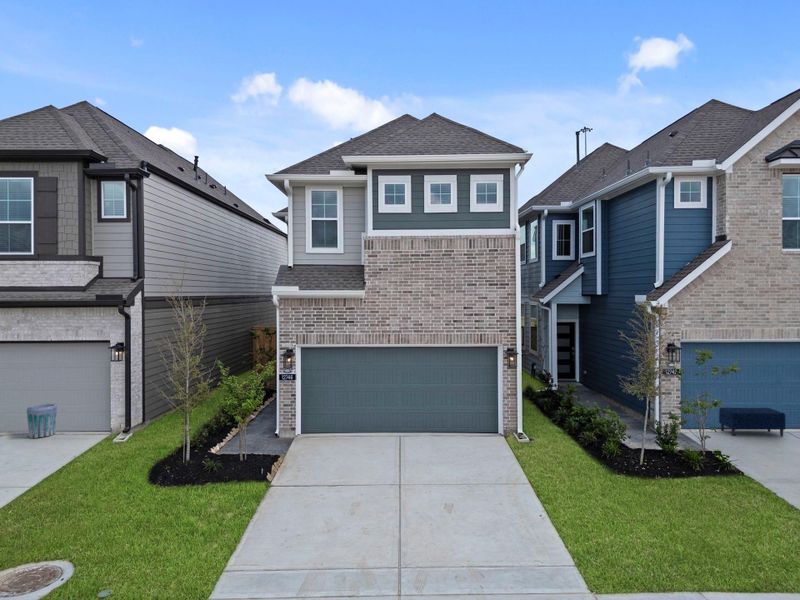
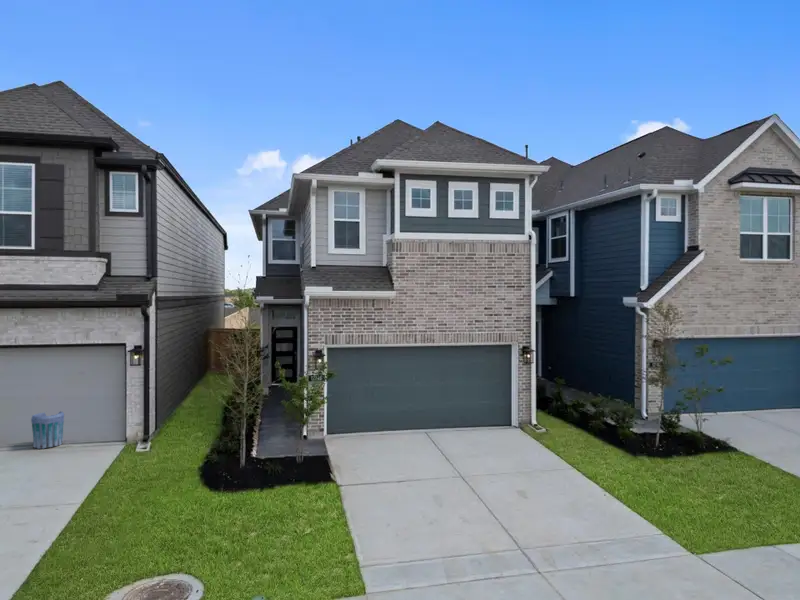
bench: present [719,408,786,437] -> none [691,393,745,419]

